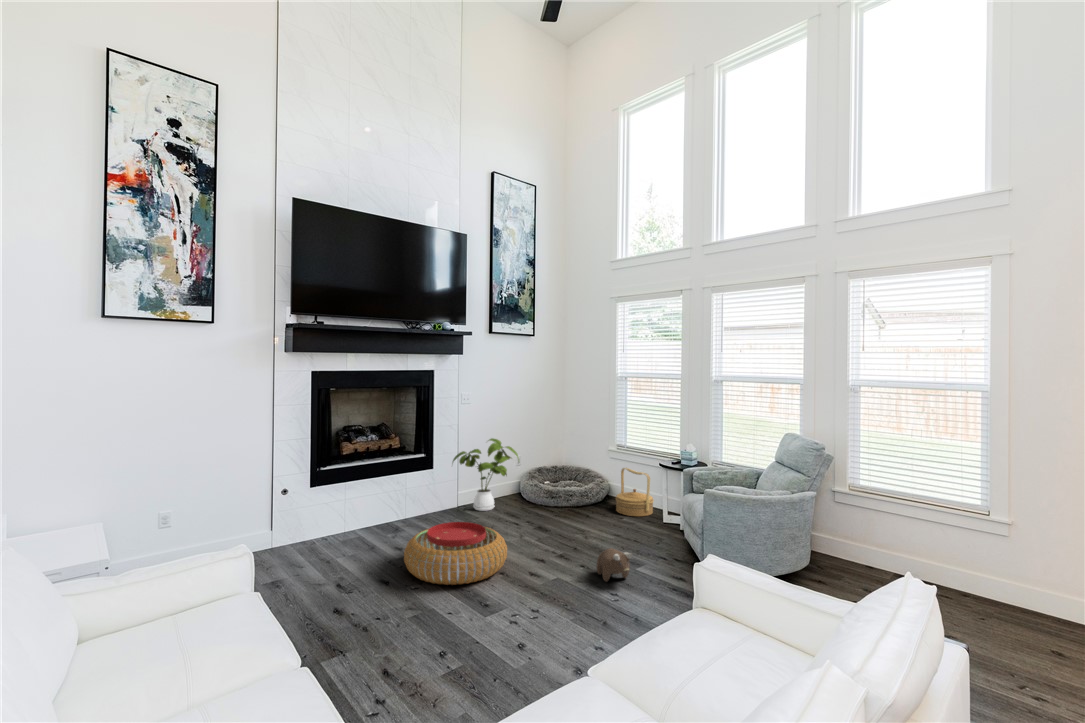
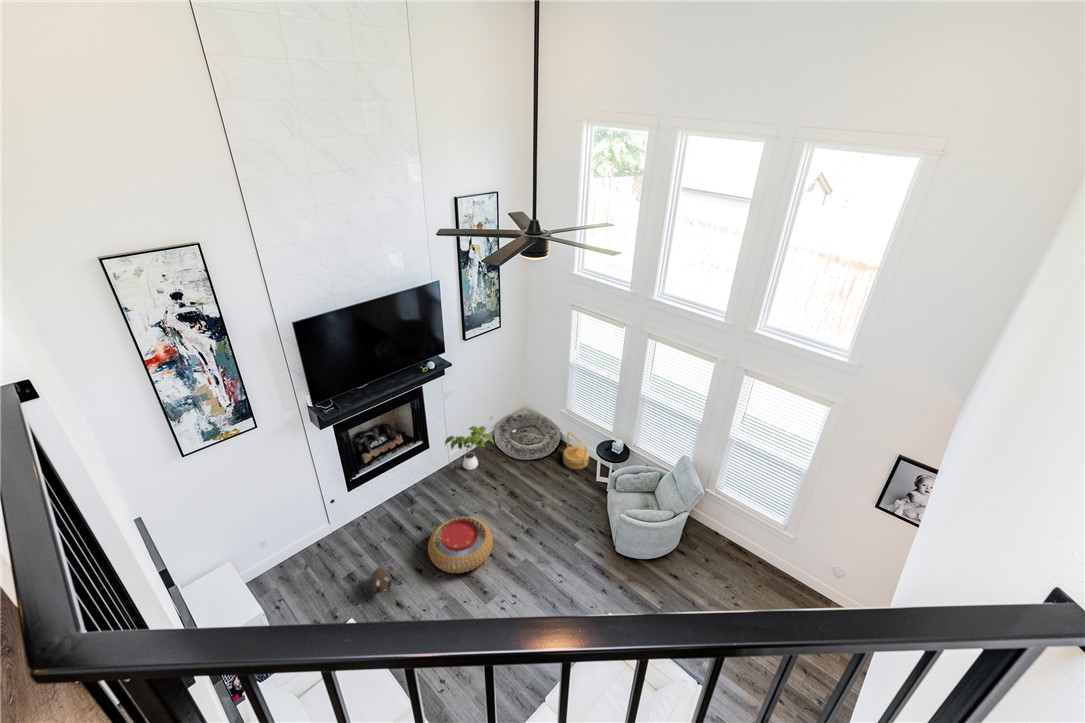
plush toy: present [596,548,632,582] -> present [372,568,393,592]

